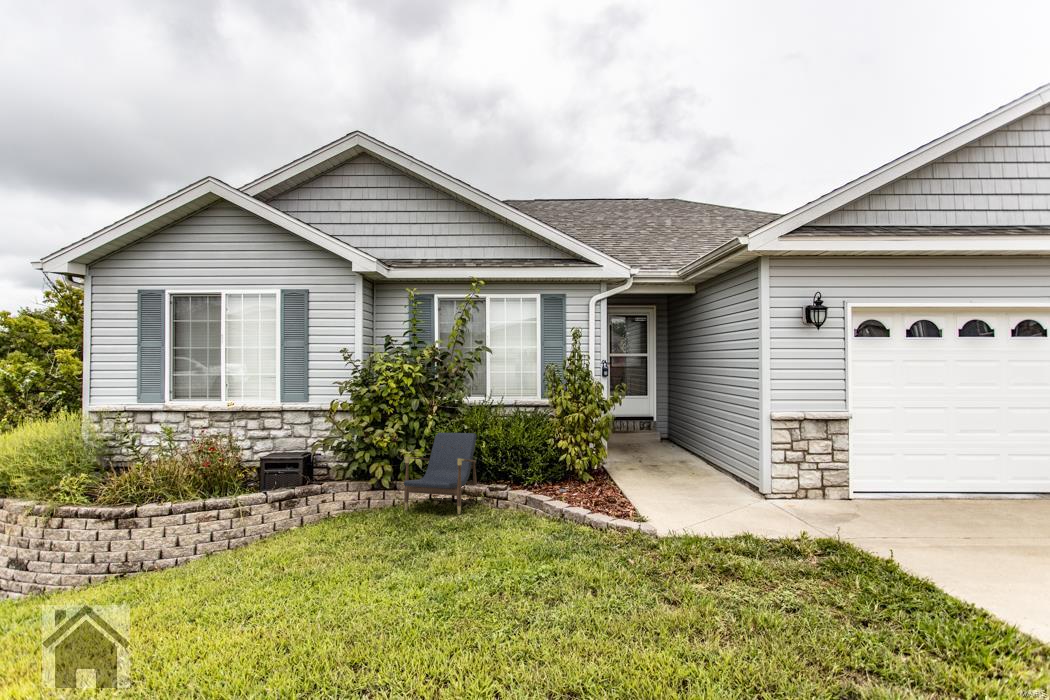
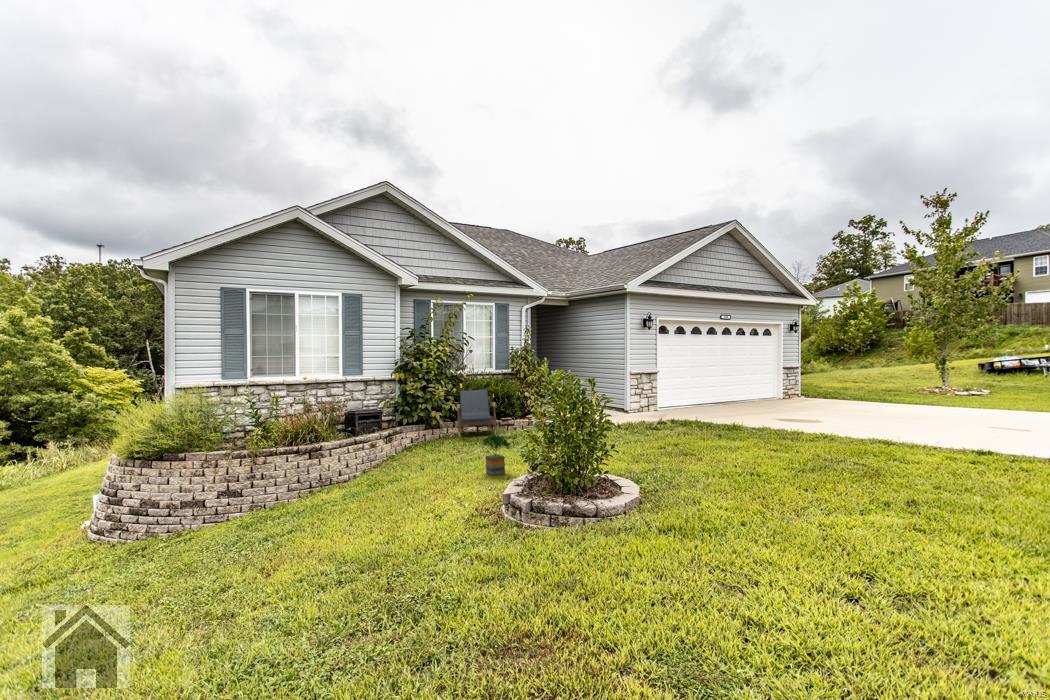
potted tree: none [184,556,245,651] -> present [483,435,510,476]

